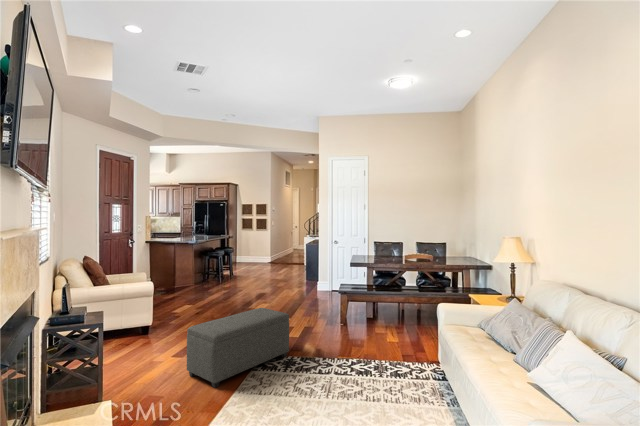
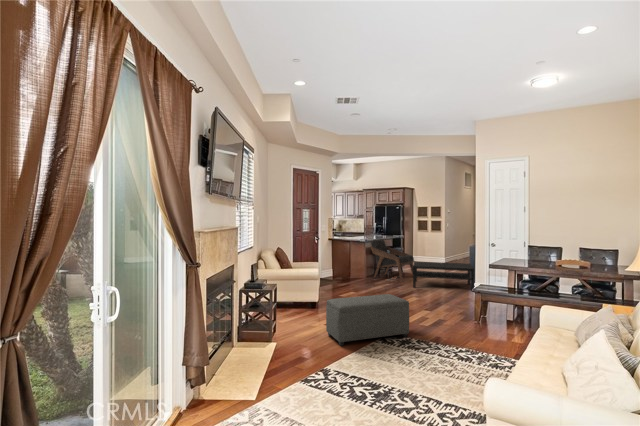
lounge chair: none [200,240,250,288] -> present [371,239,414,282]
coffee table: none [252,262,316,293] -> present [413,262,474,291]

